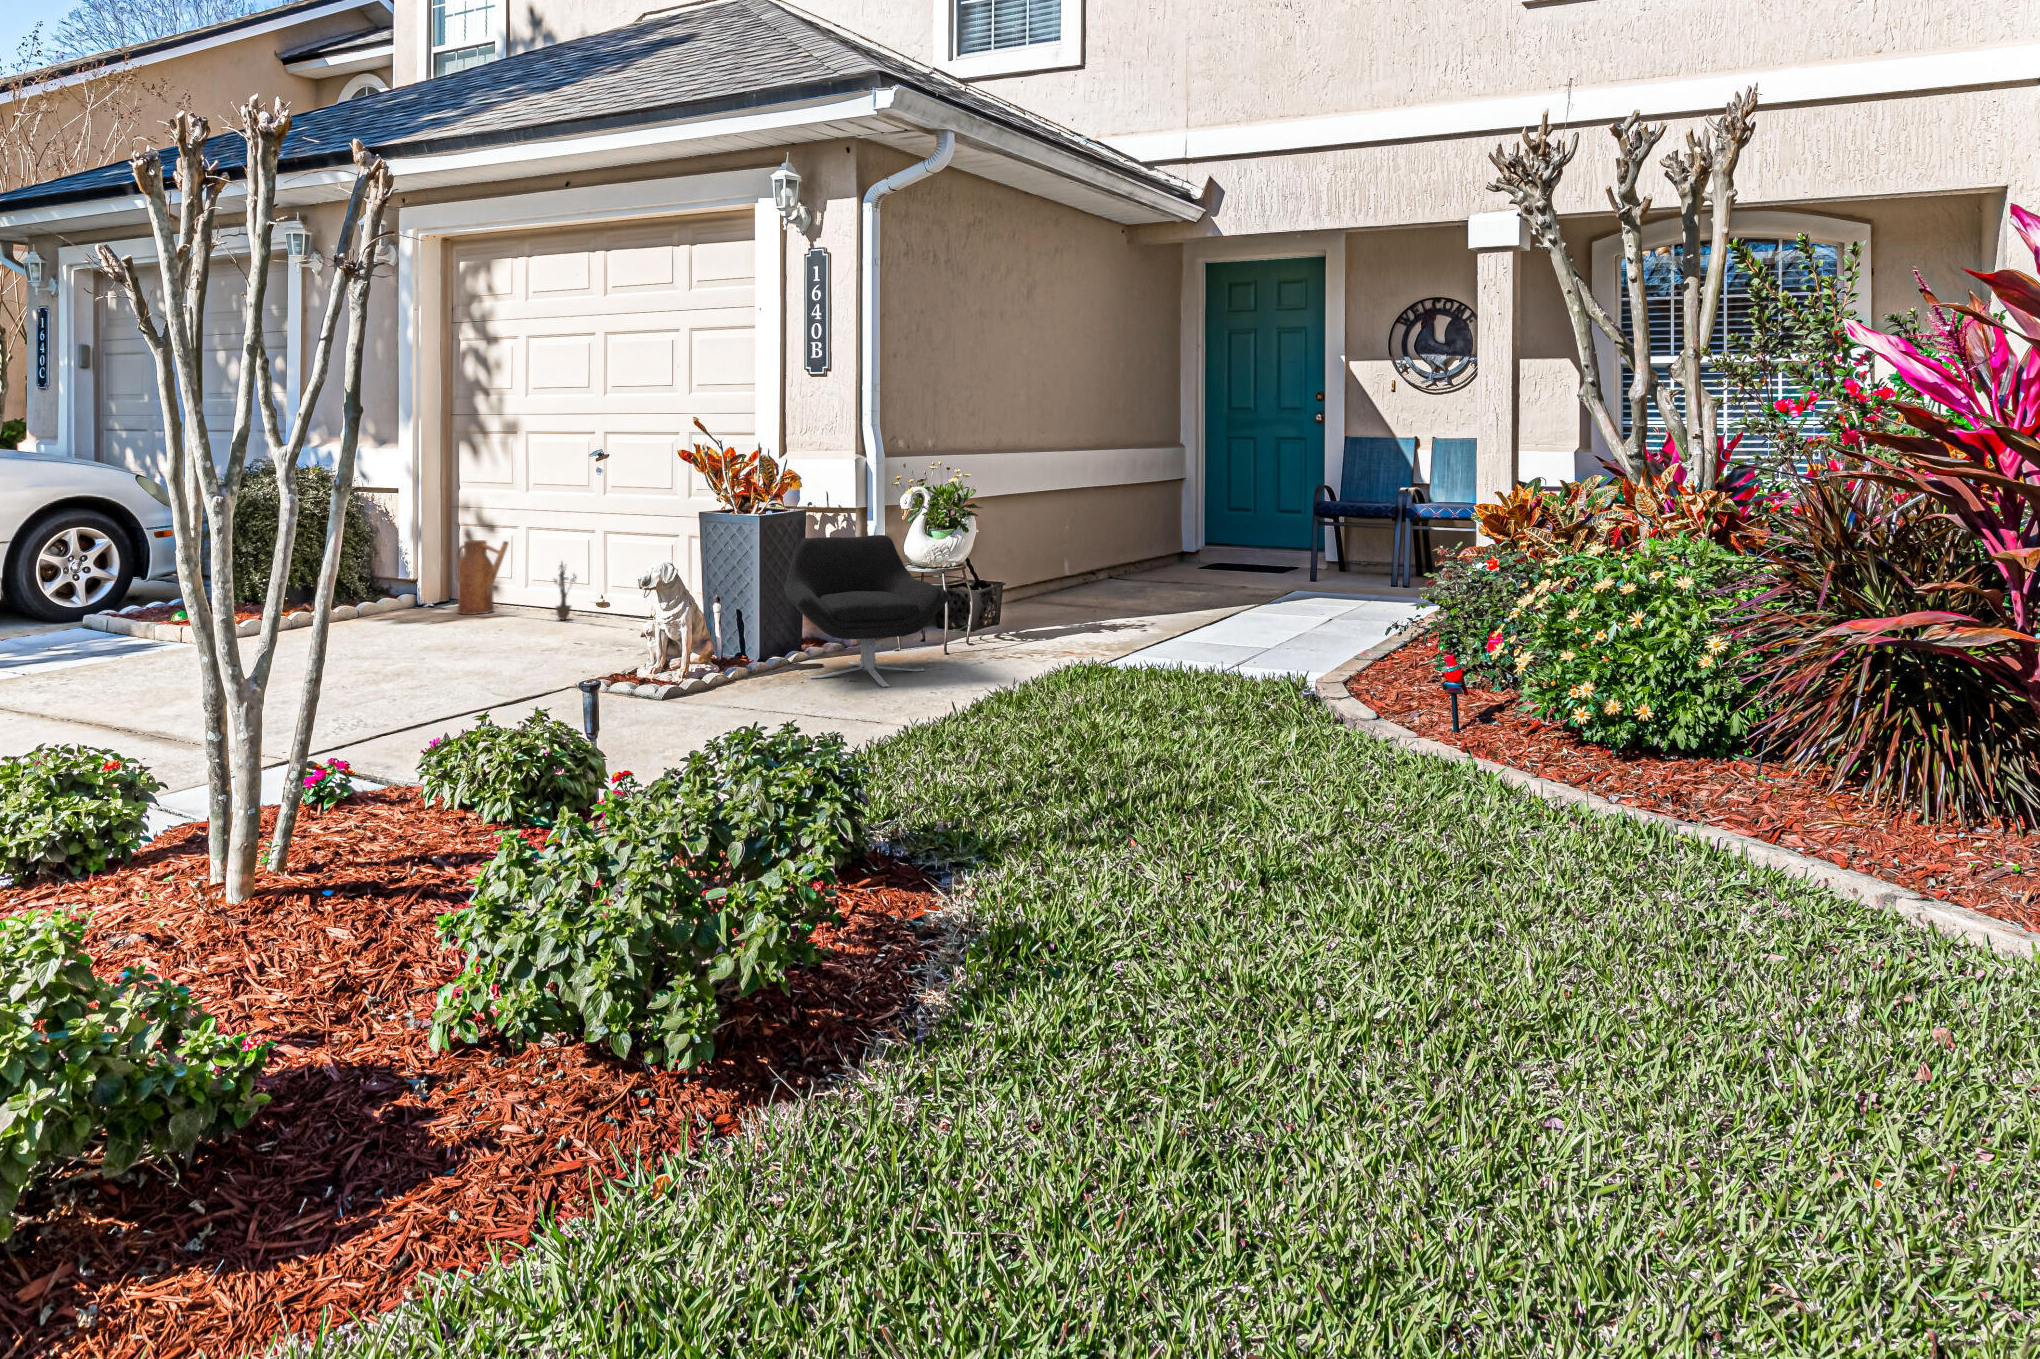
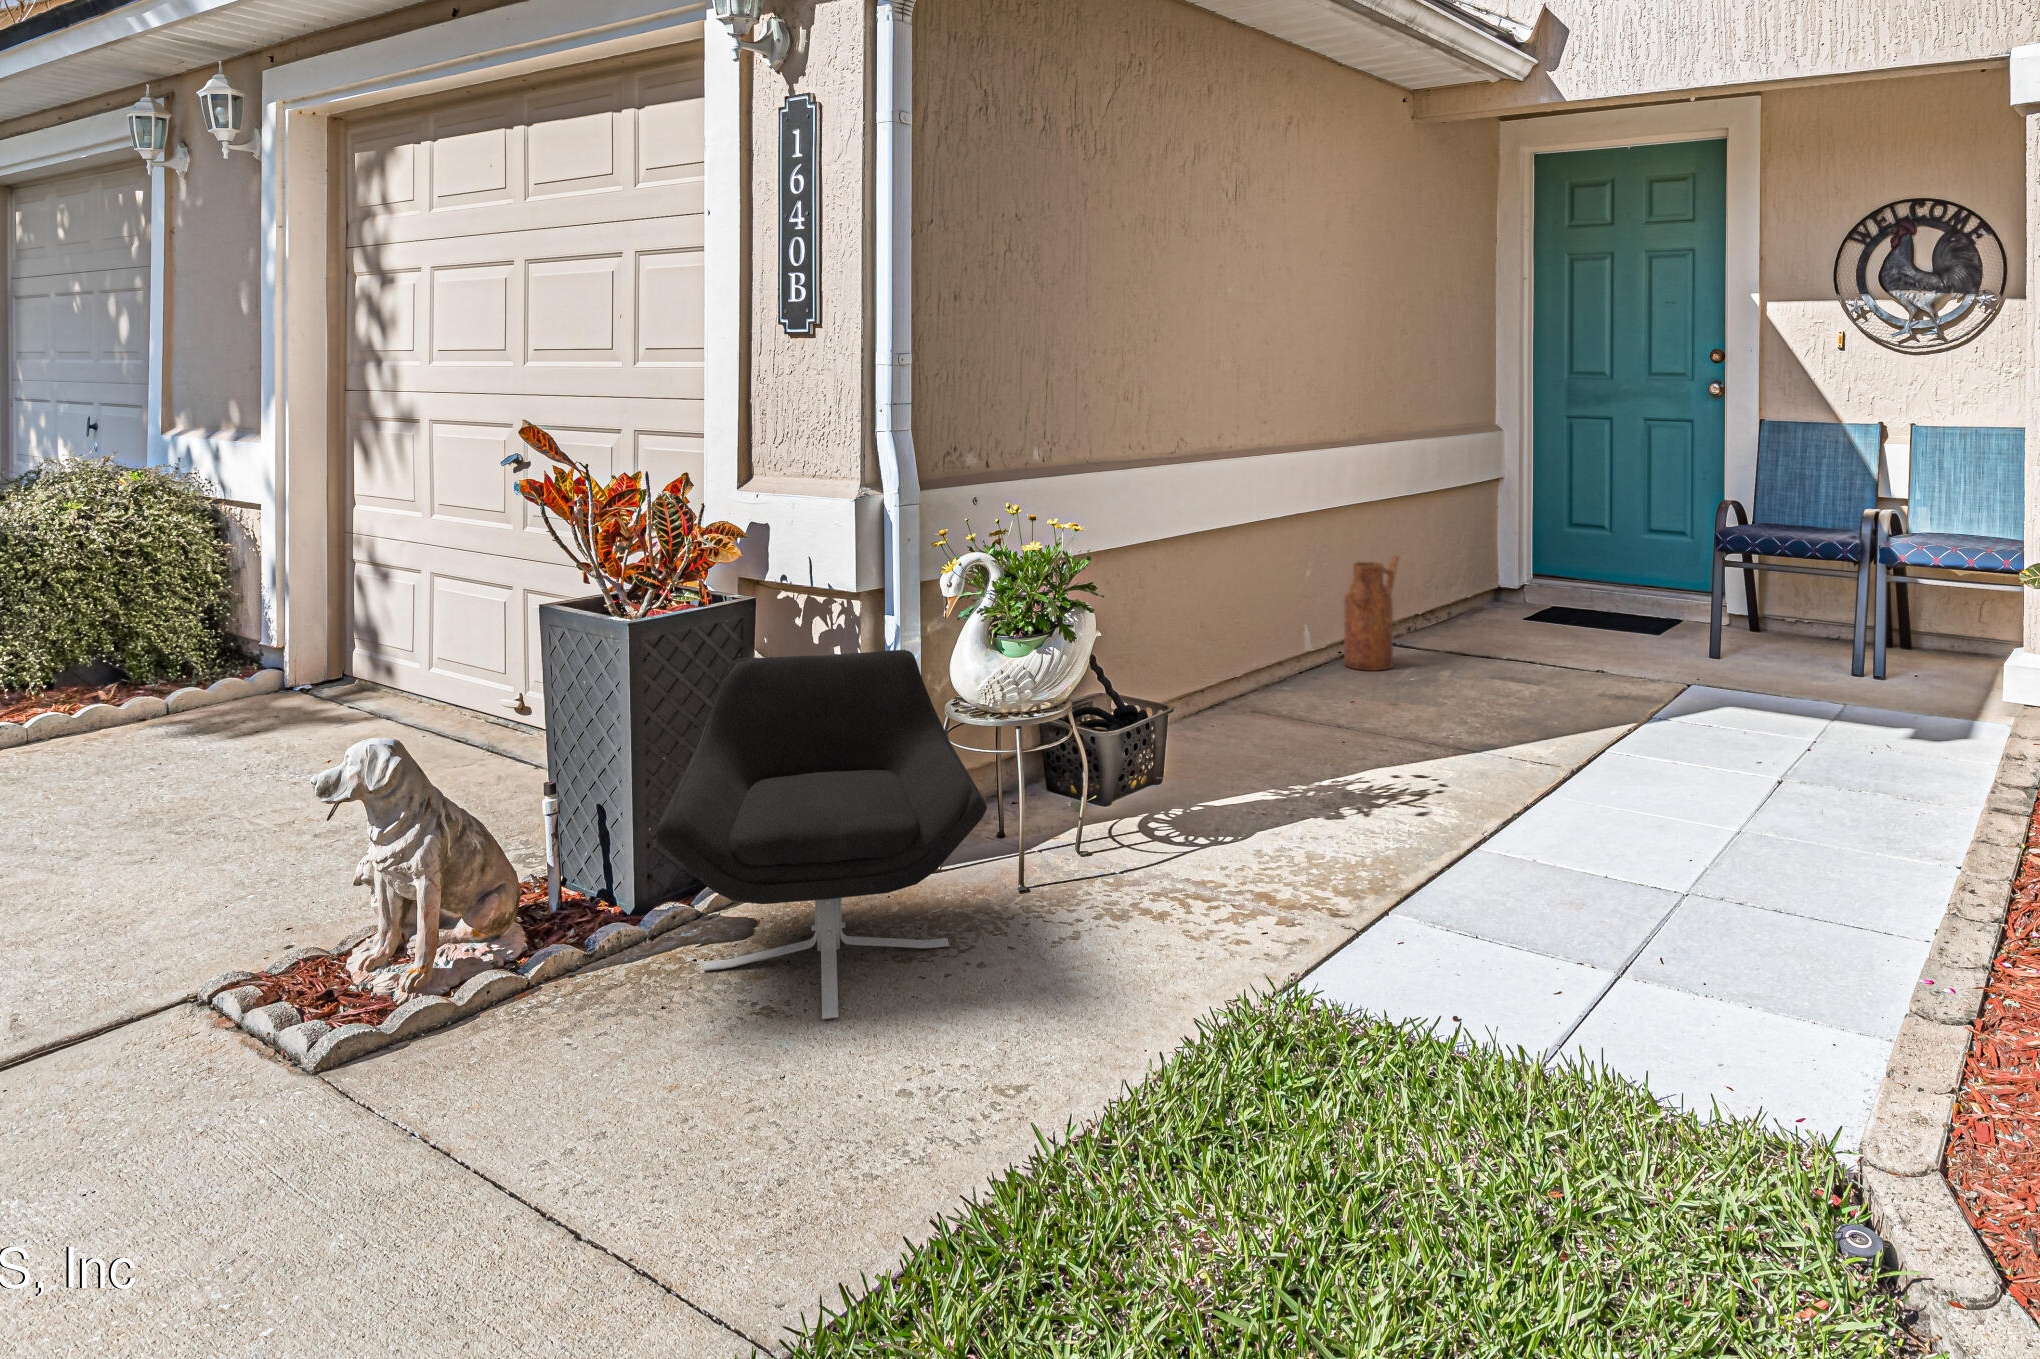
watering can: present [456,540,508,615] -> present [1344,555,1399,671]
decorative plant: present [553,563,576,620] -> none [444,637,479,734]

